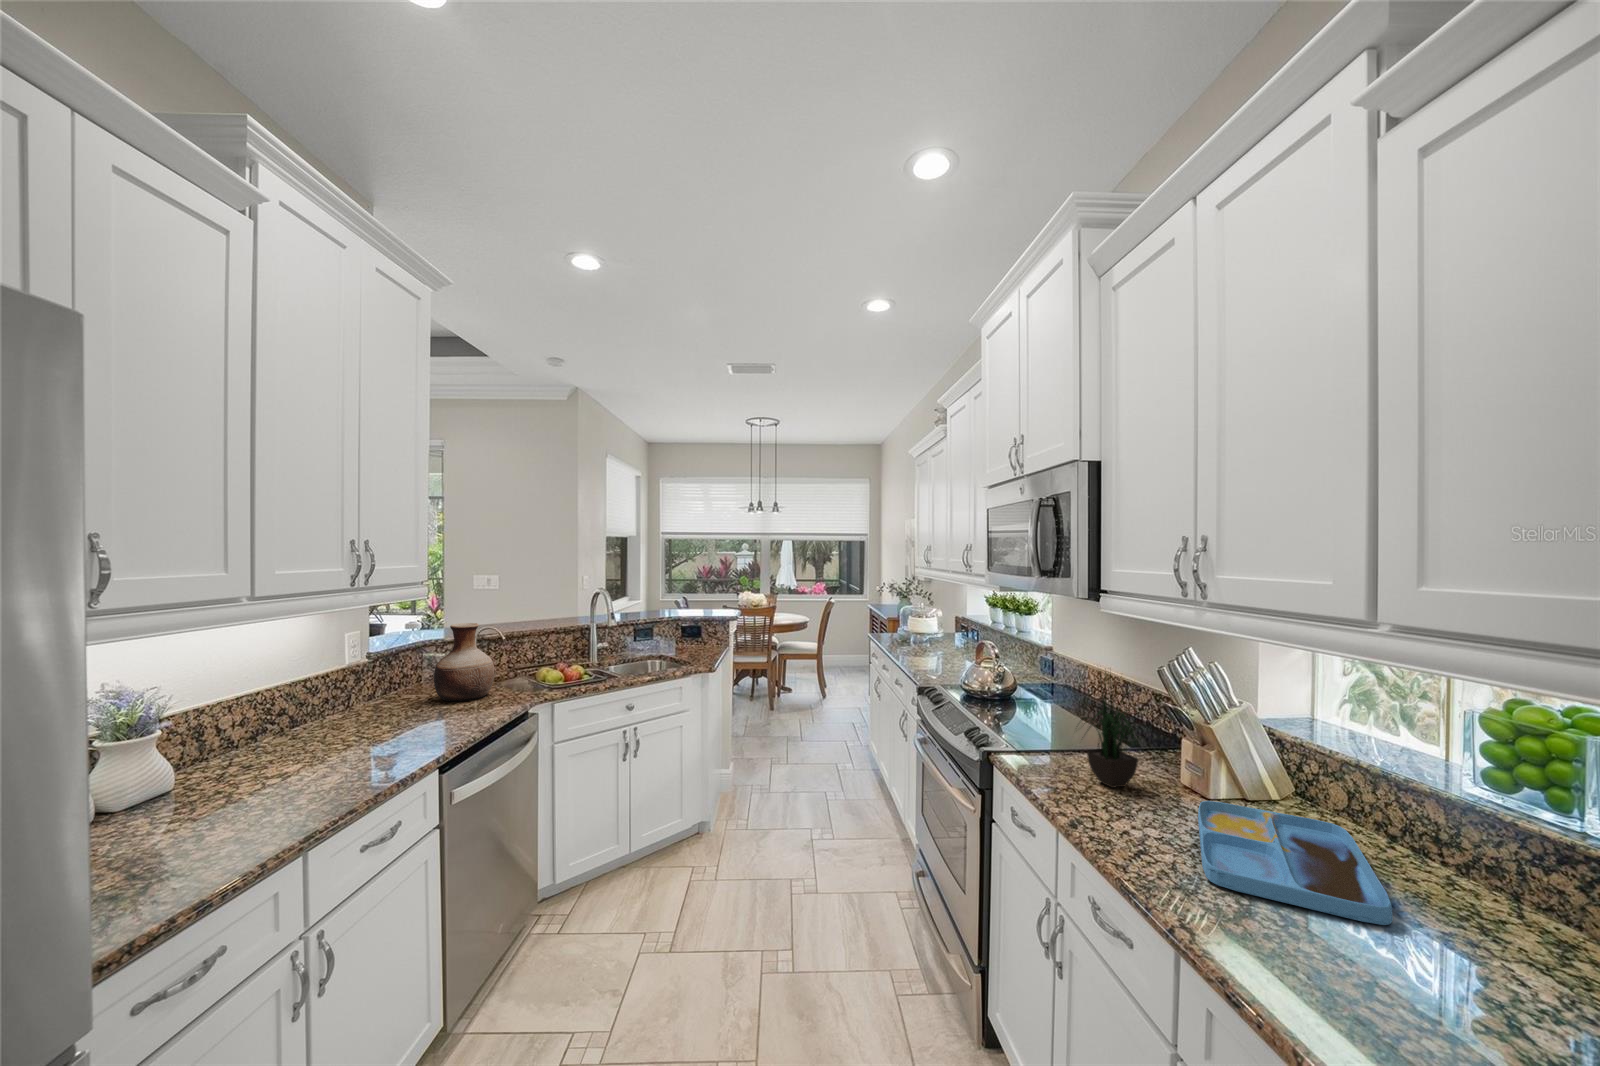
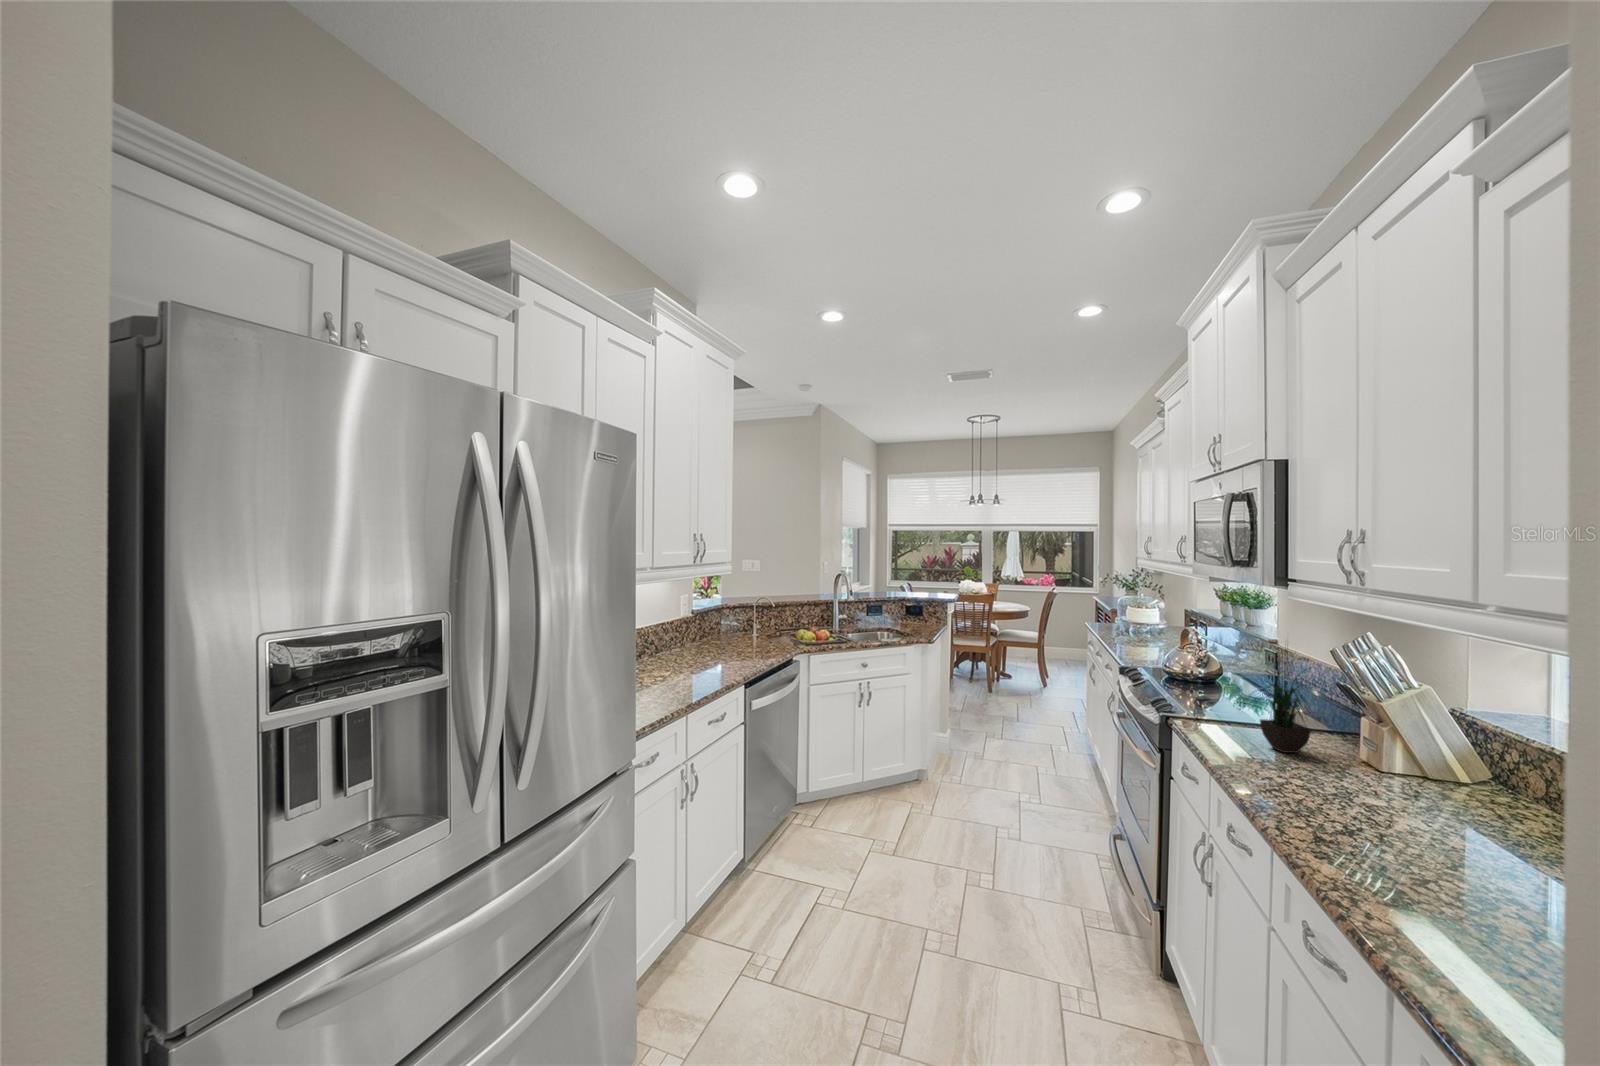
vase: present [434,623,494,701] -> none [730,592,769,648]
tray: present [1198,801,1393,925] -> none [1331,767,1517,860]

